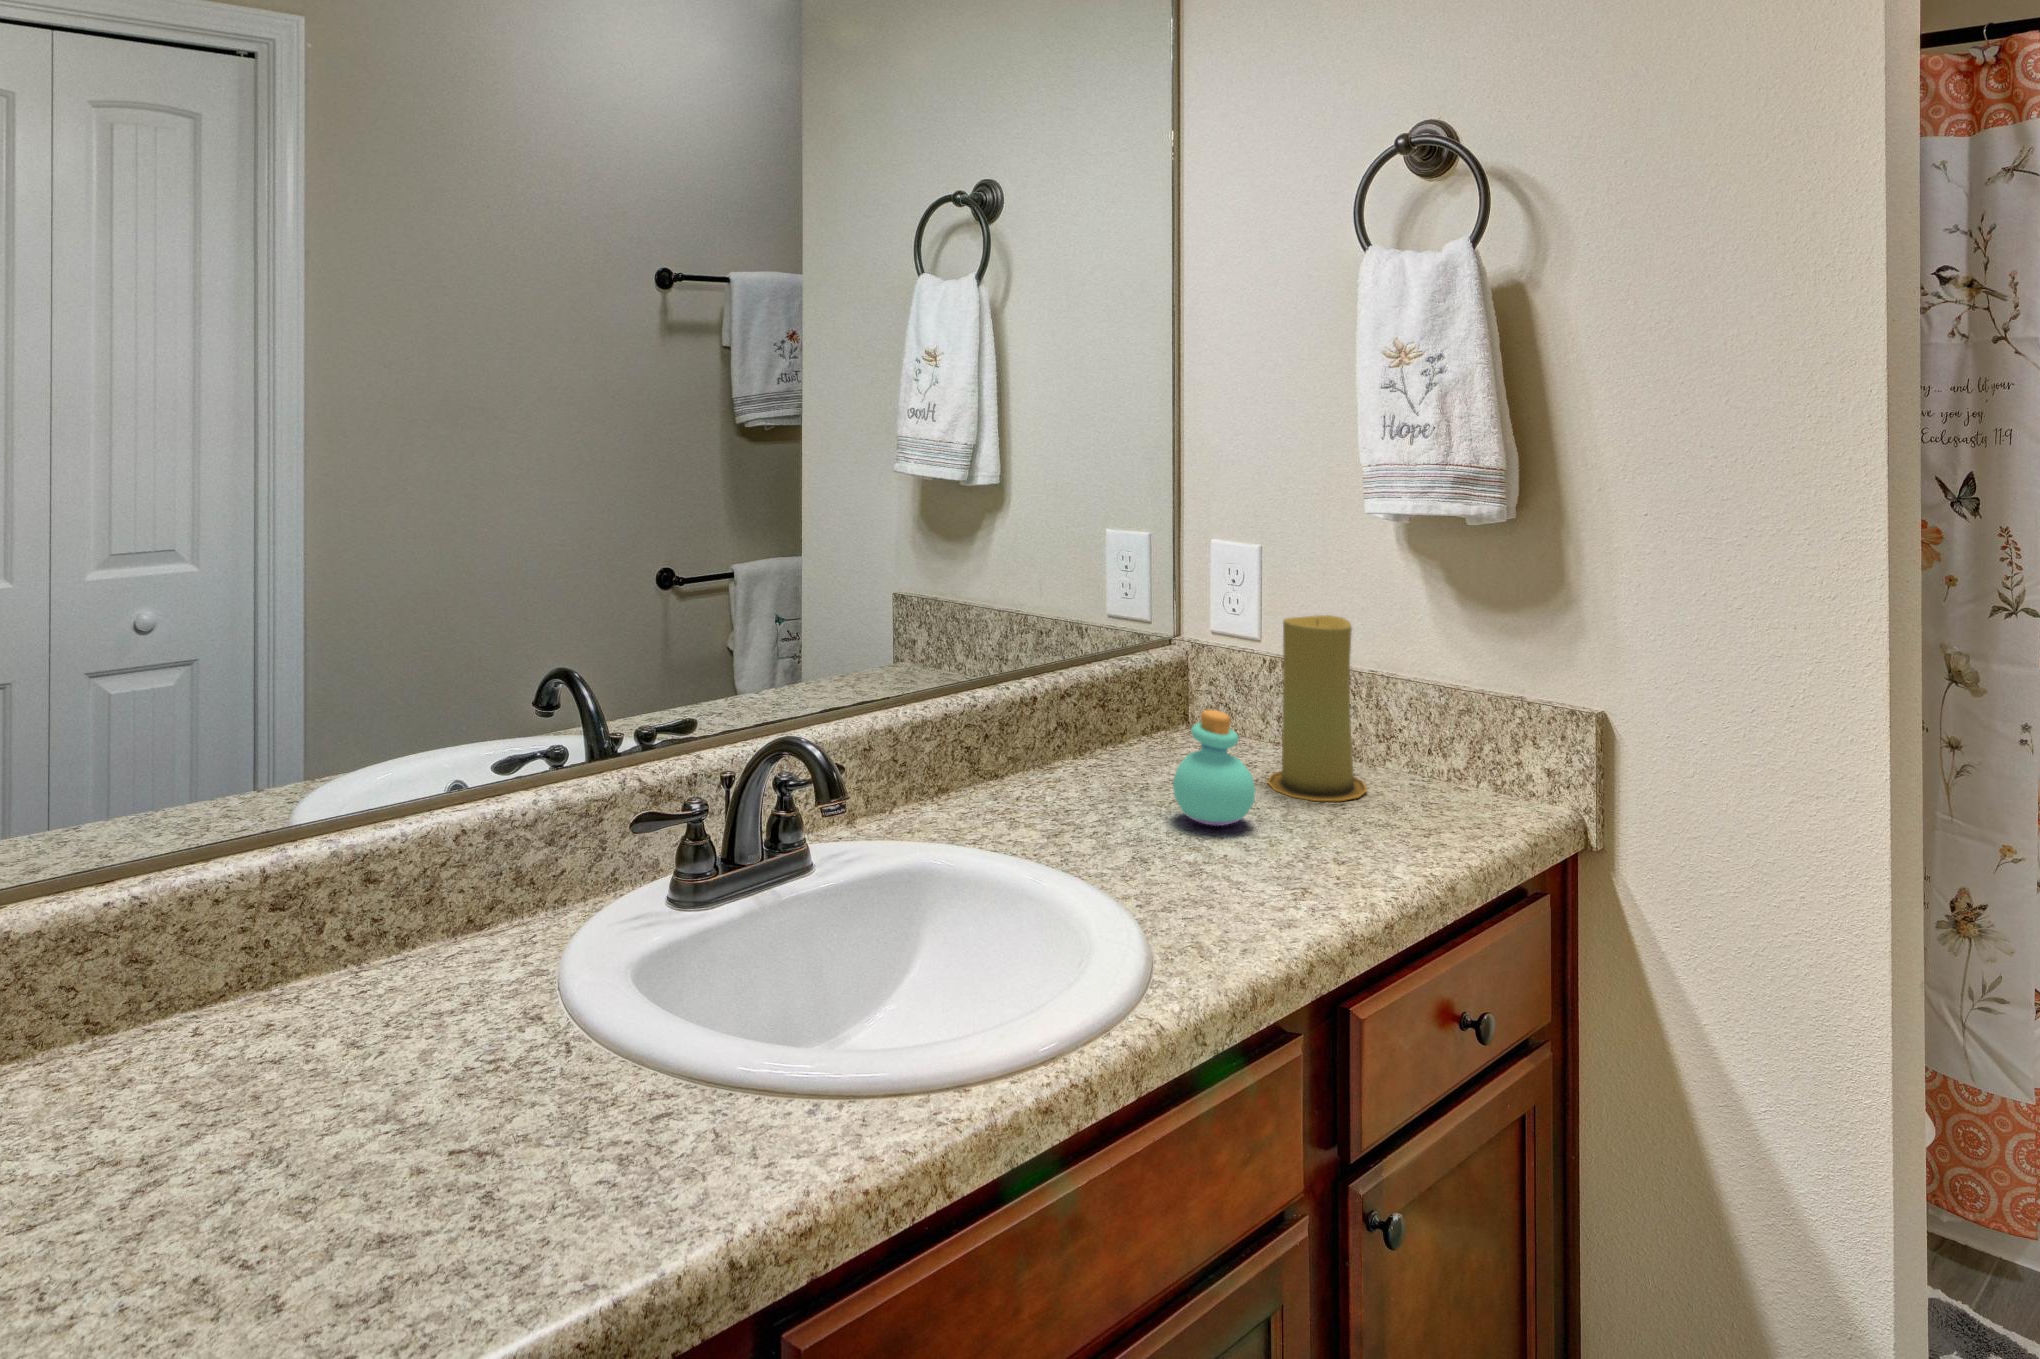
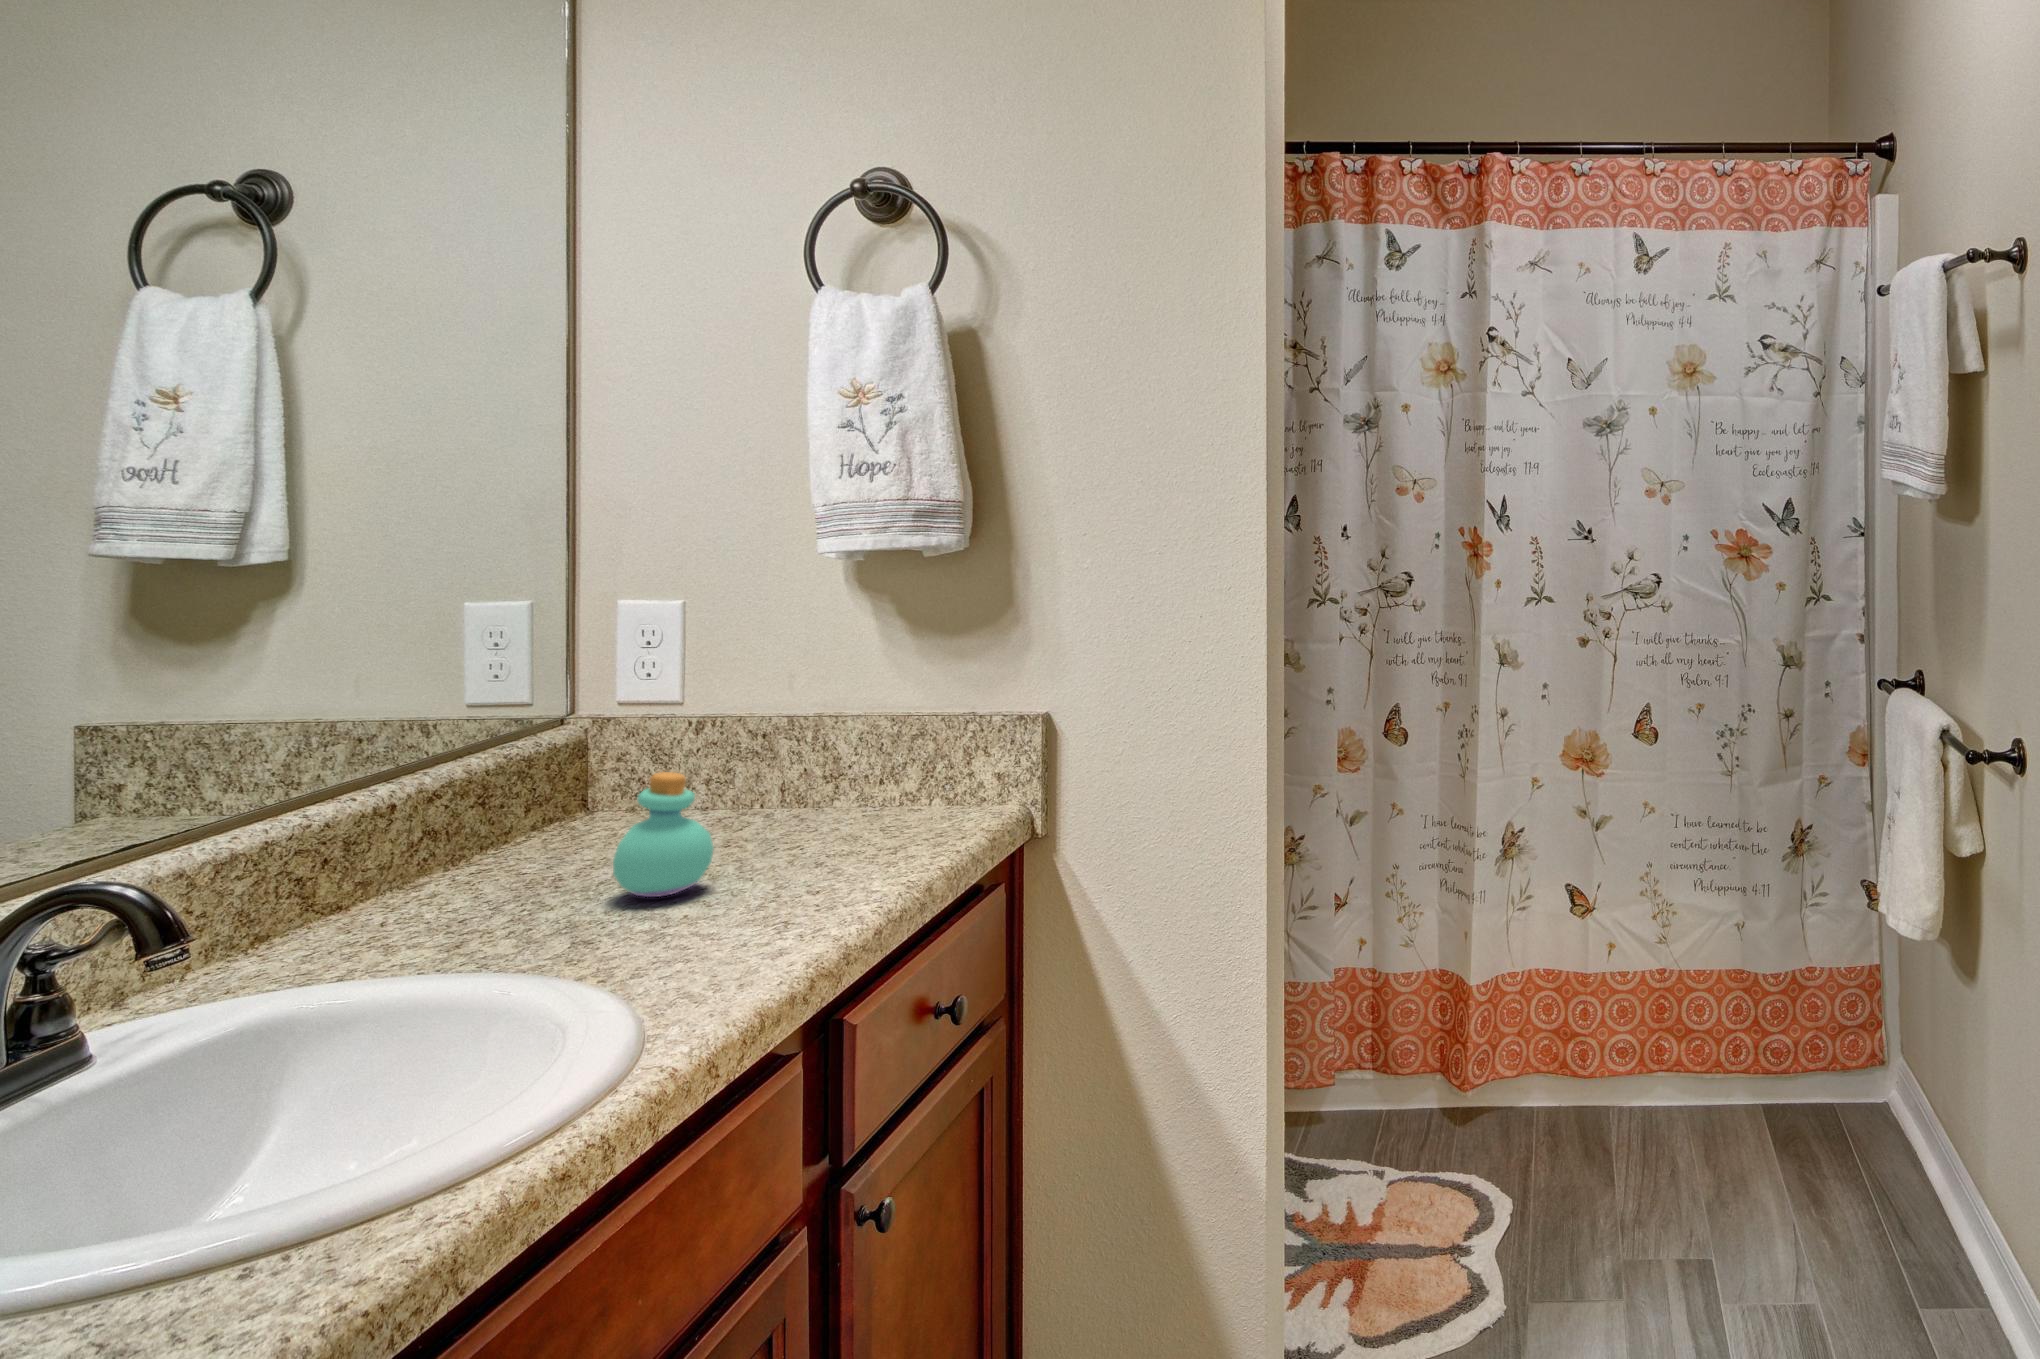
candle: present [1267,615,1367,801] -> none [712,659,824,854]

